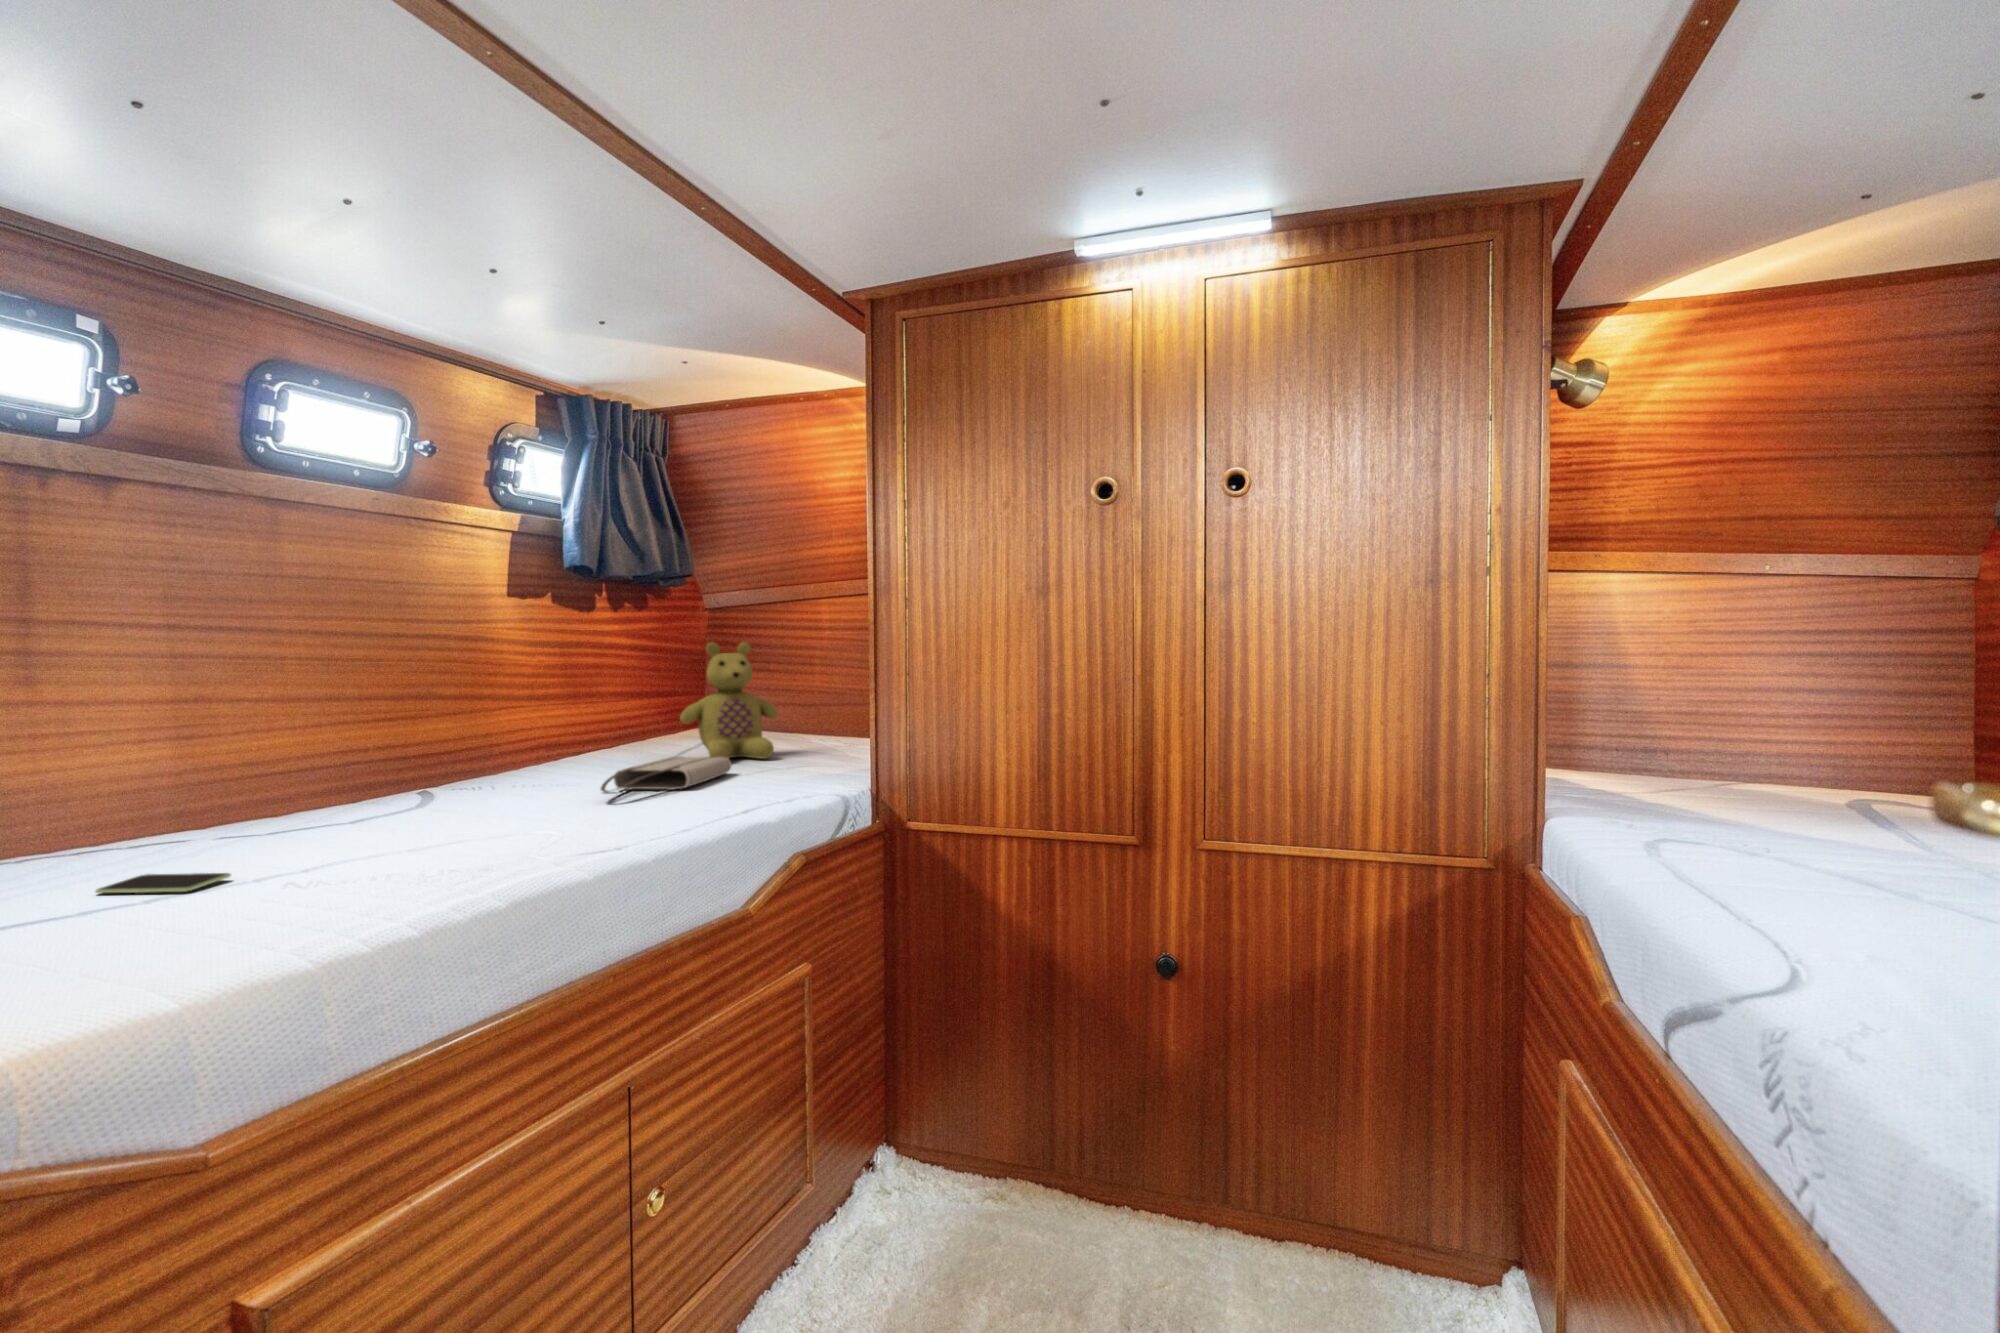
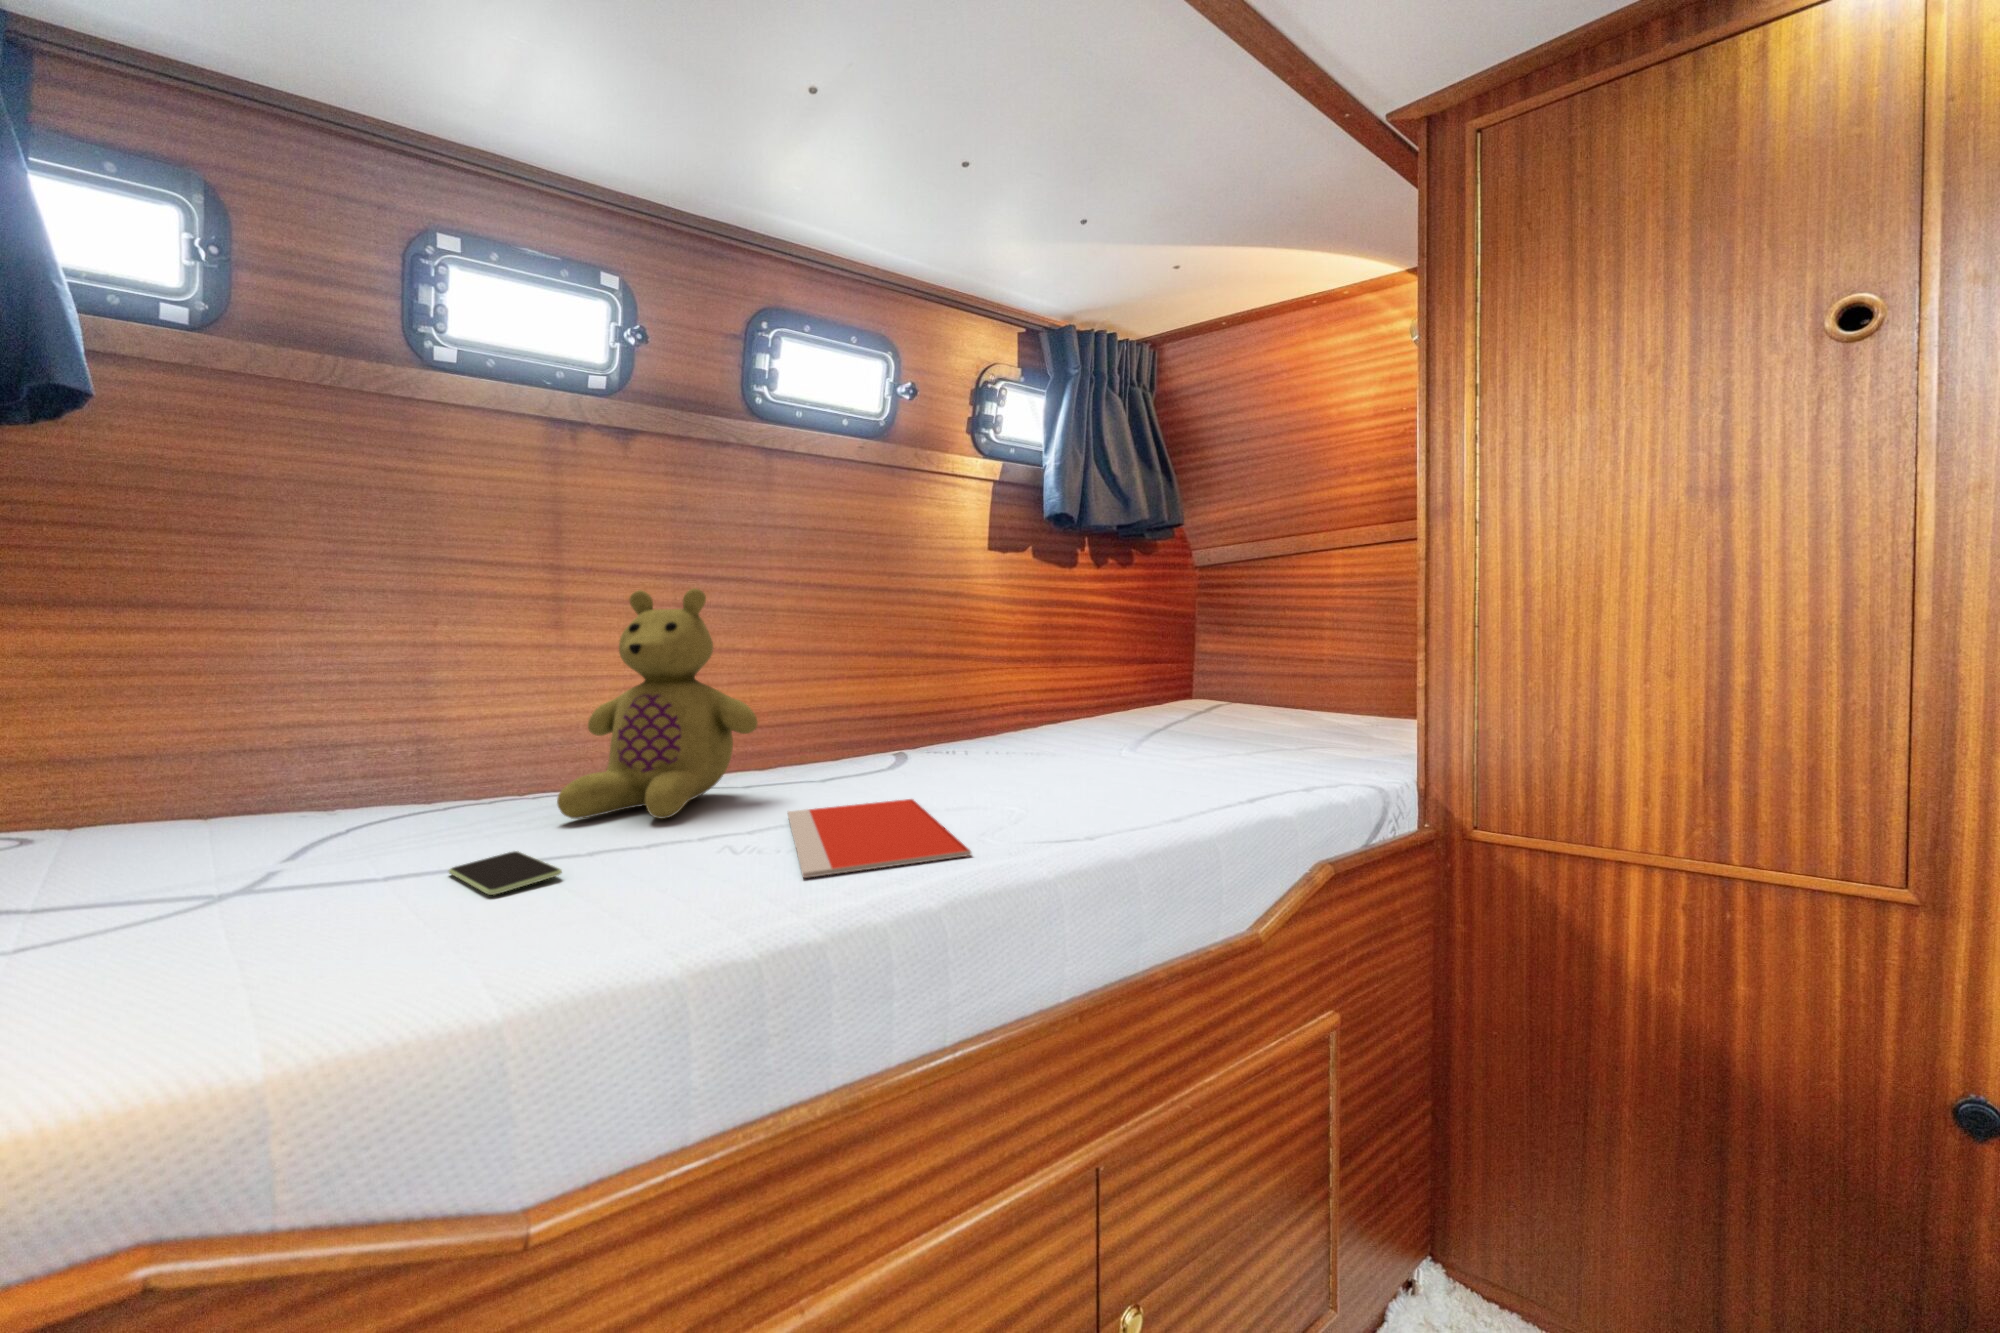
stuffed bear: present [680,642,778,759] -> present [557,588,758,819]
tote bag: present [601,757,731,794] -> none [1048,741,1233,795]
notebook: none [378,811,562,852] -> present [788,799,971,878]

